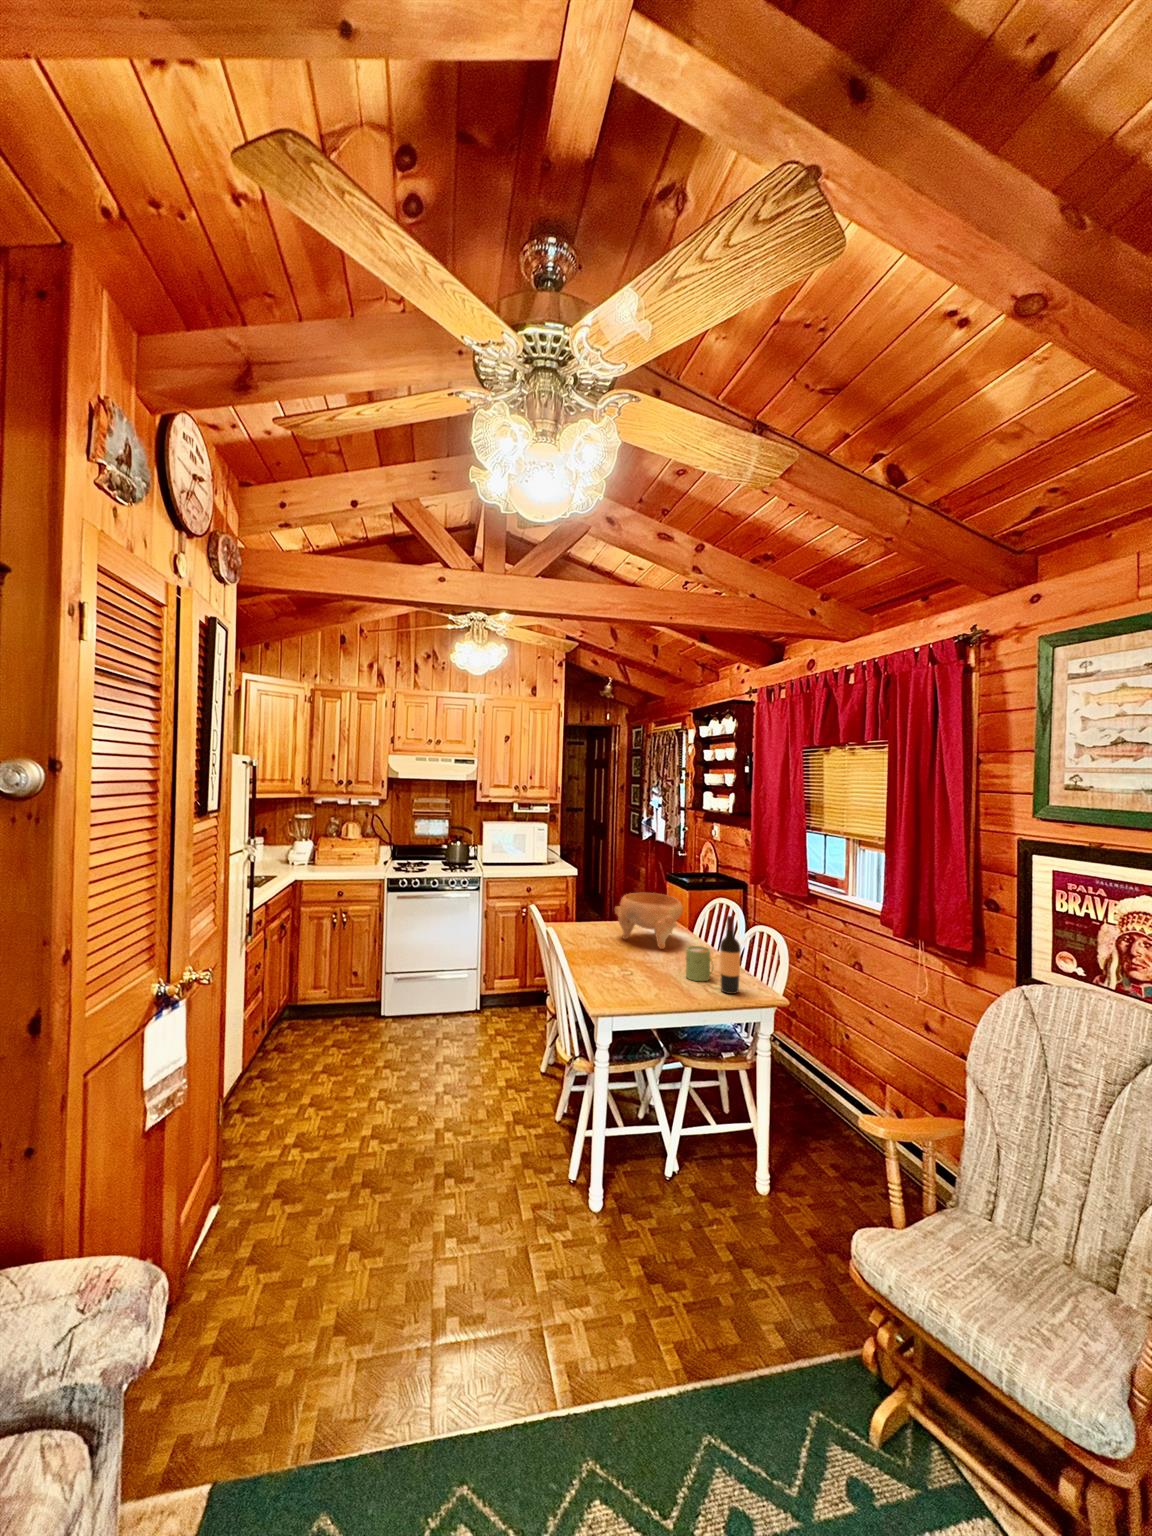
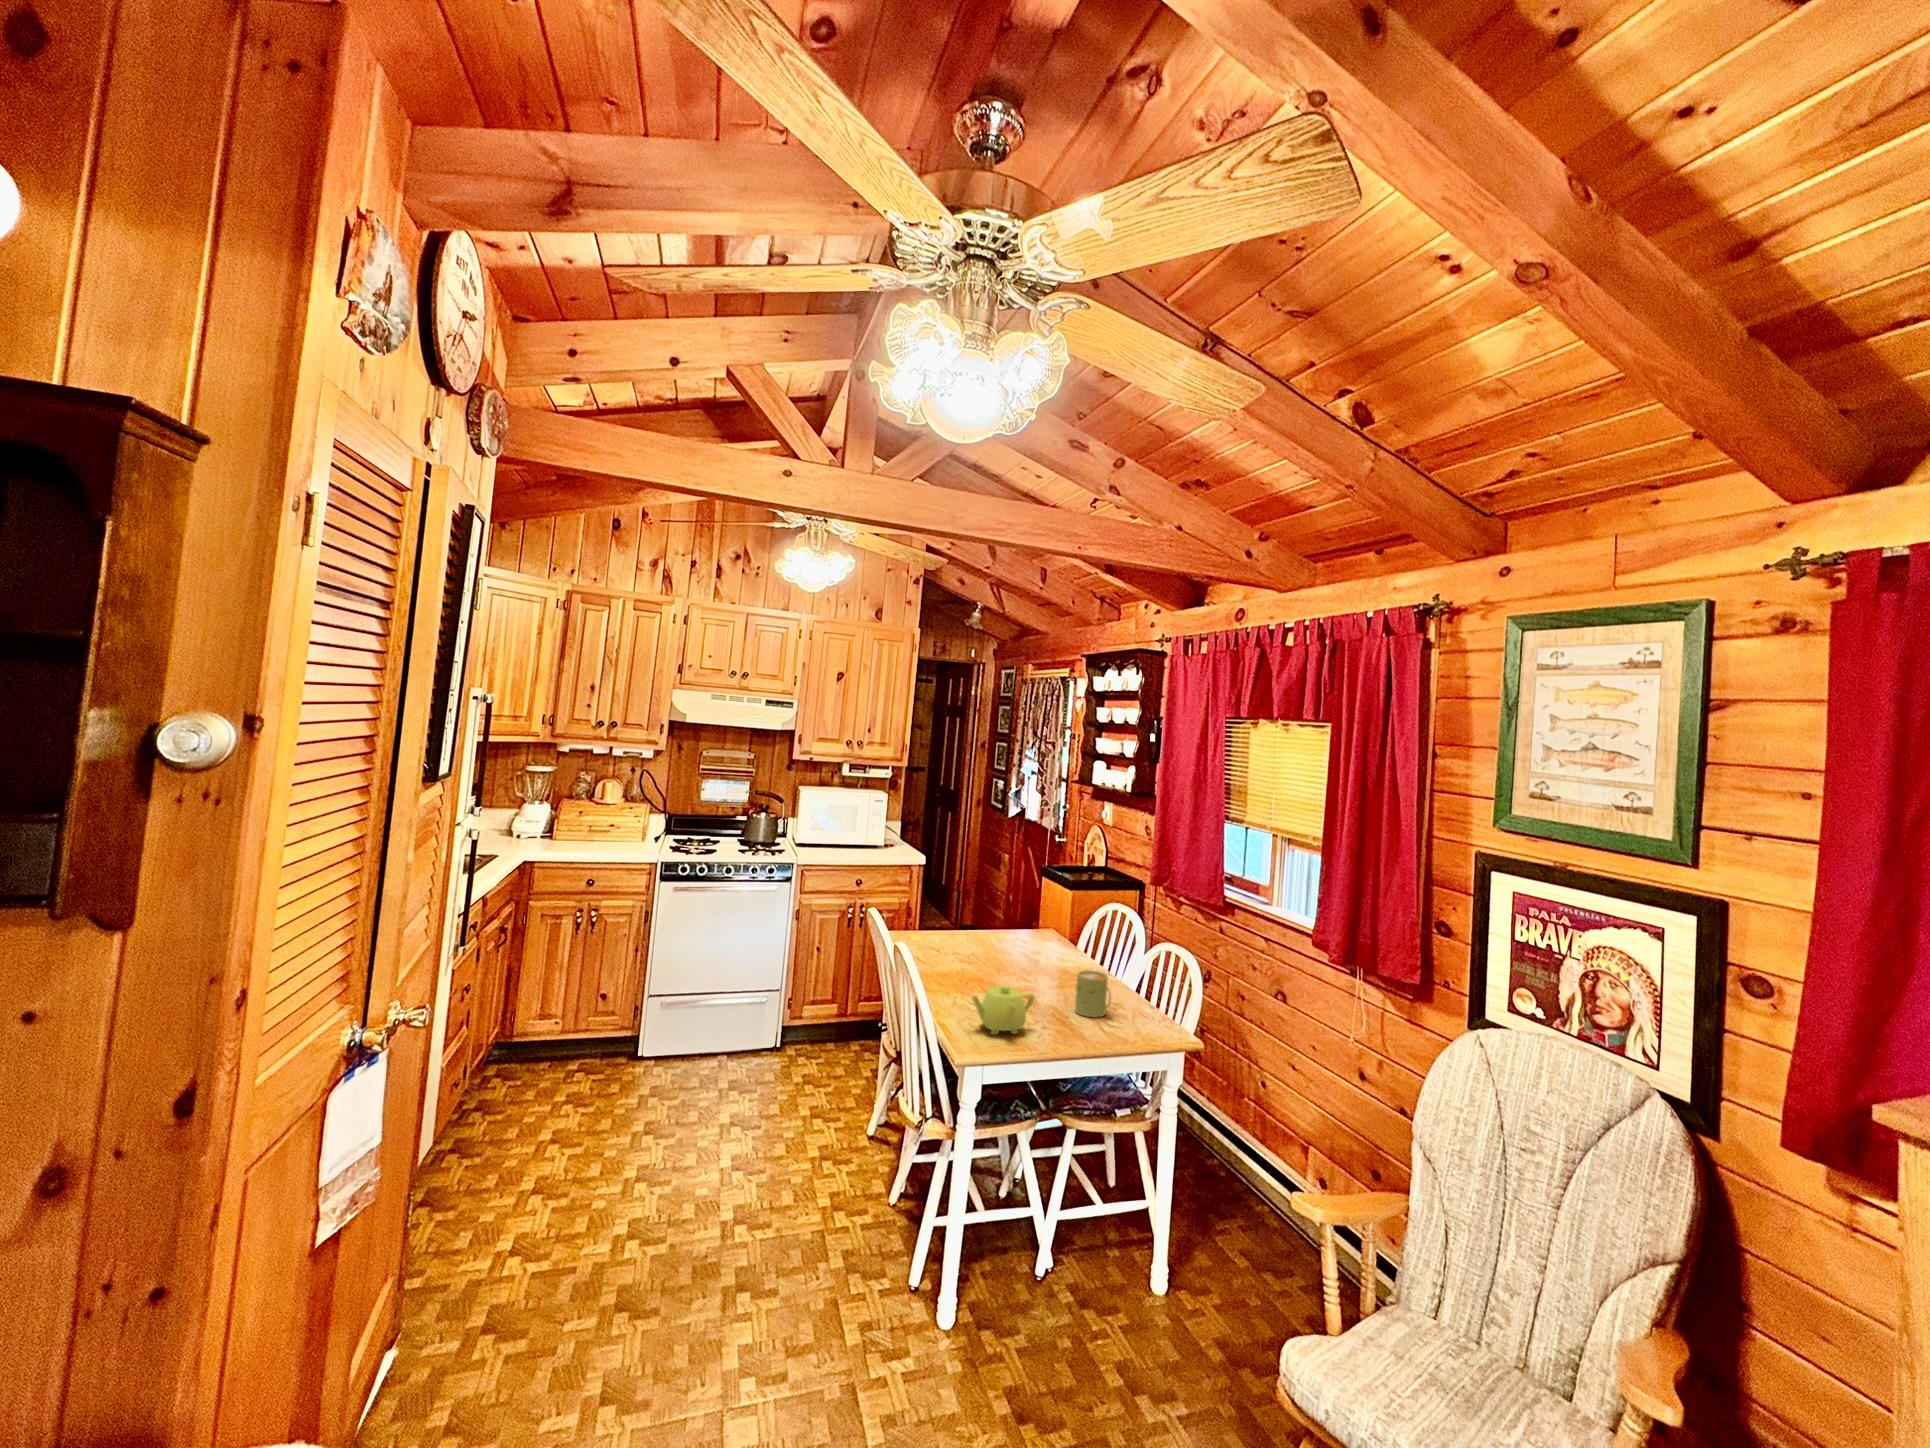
decorative bowl: present [615,893,683,949] -> none [981,896,1070,972]
wine bottle: present [720,916,741,994] -> none [1120,933,1147,1035]
teapot: none [603,957,652,994] -> present [972,986,1035,1035]

